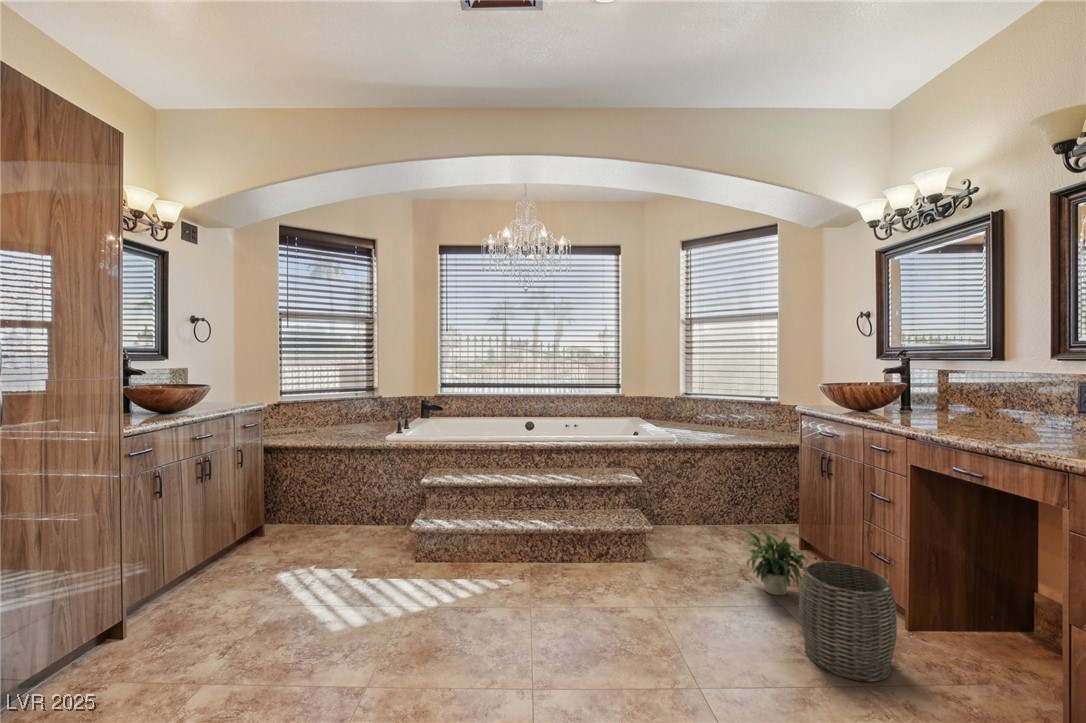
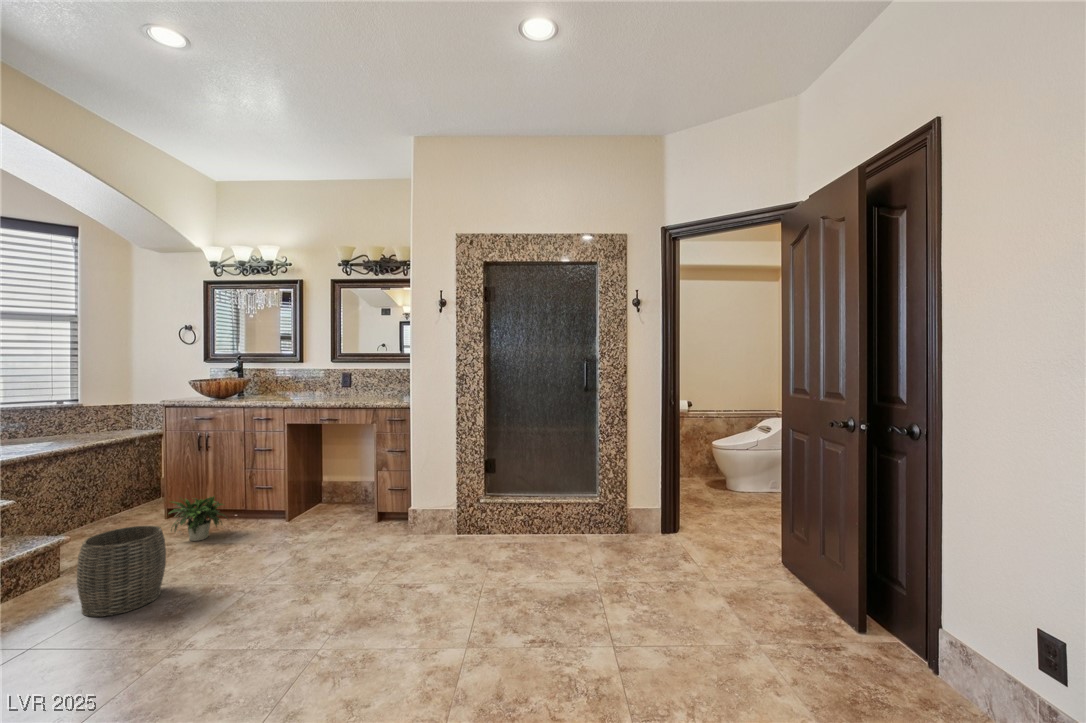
woven basket: present [799,561,897,682] -> present [77,526,166,617]

